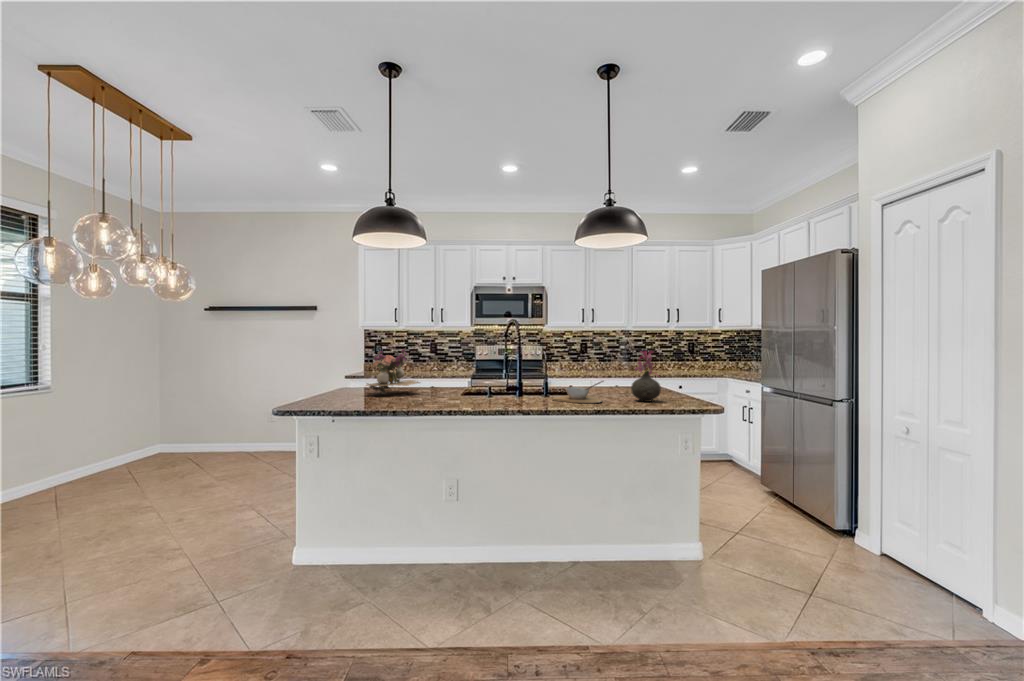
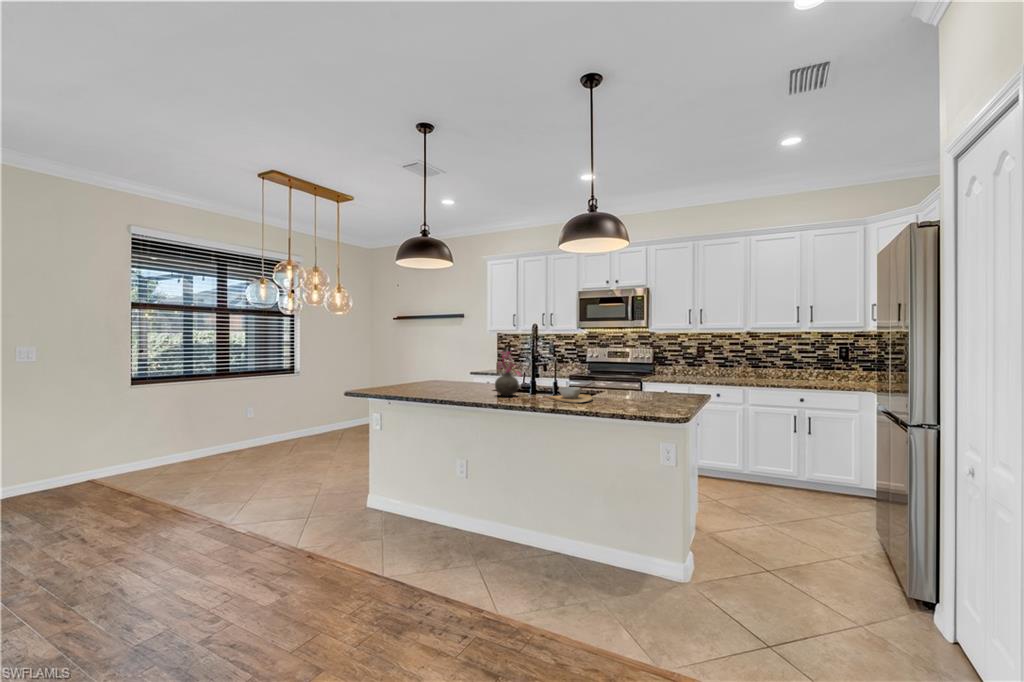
flower arrangement: present [366,349,419,393] -> none [427,348,474,385]
vase: present [631,351,661,402] -> present [495,352,521,396]

